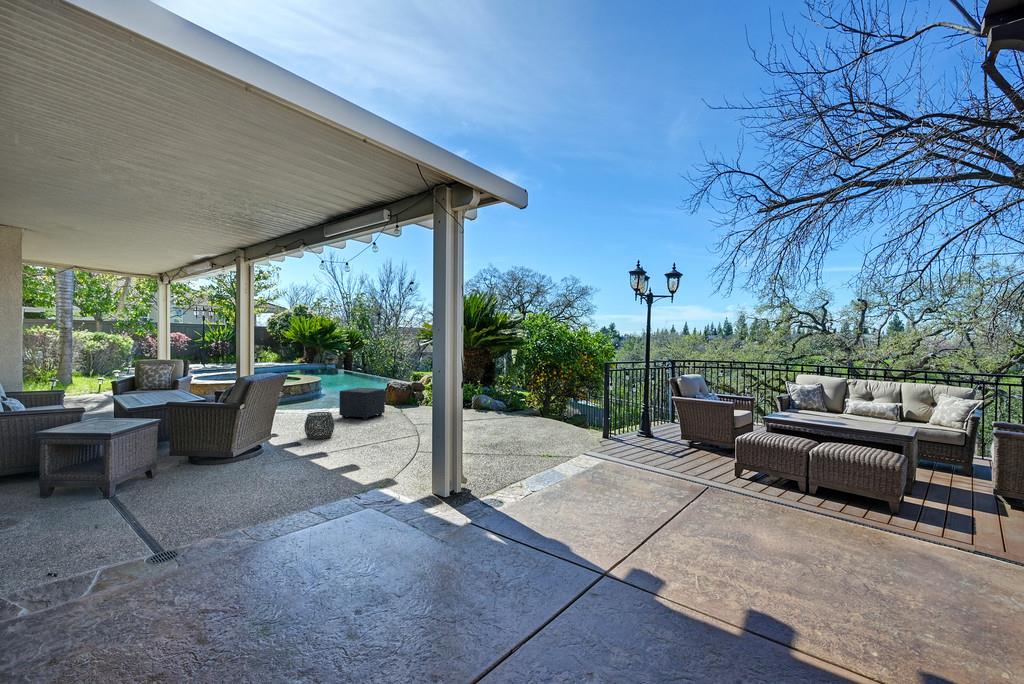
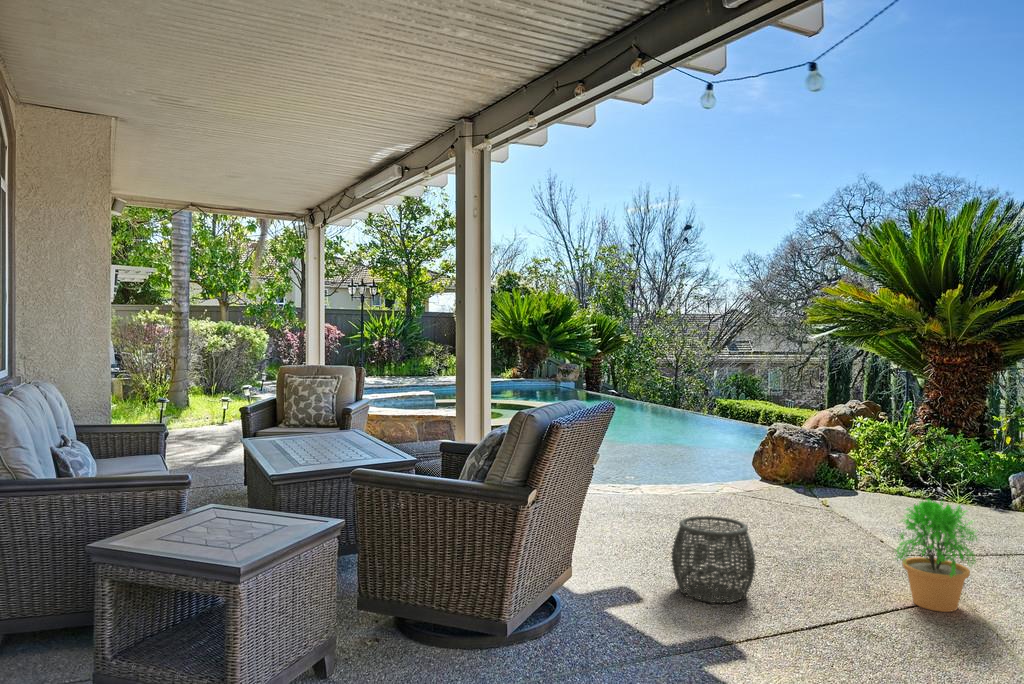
ottoman: present [339,388,385,420] -> none [698,441,809,531]
potted plant: none [380,400,409,436] -> present [896,499,977,612]

